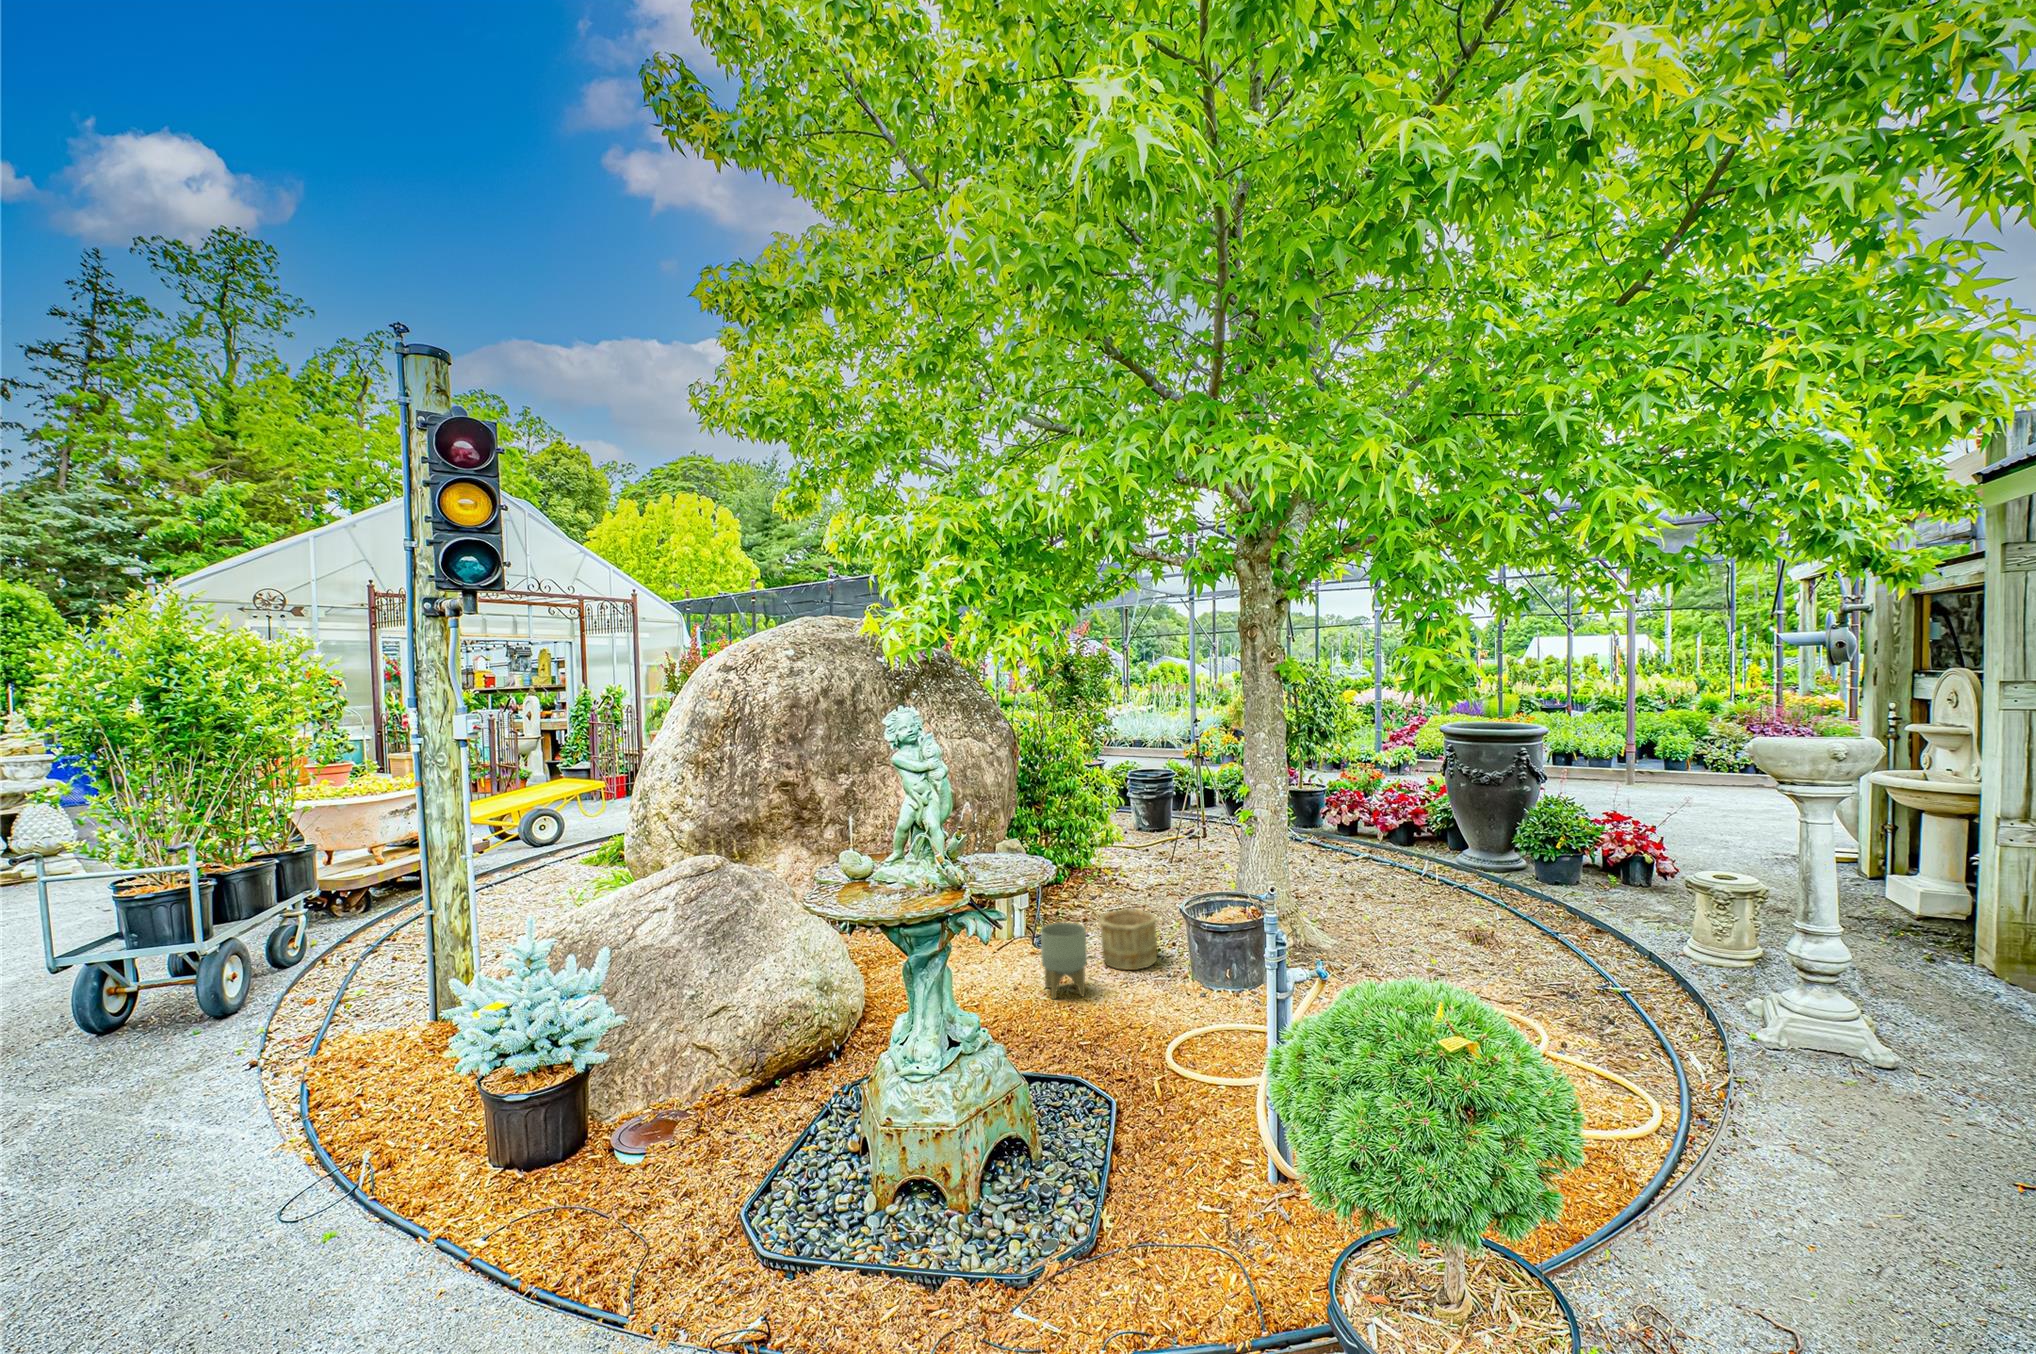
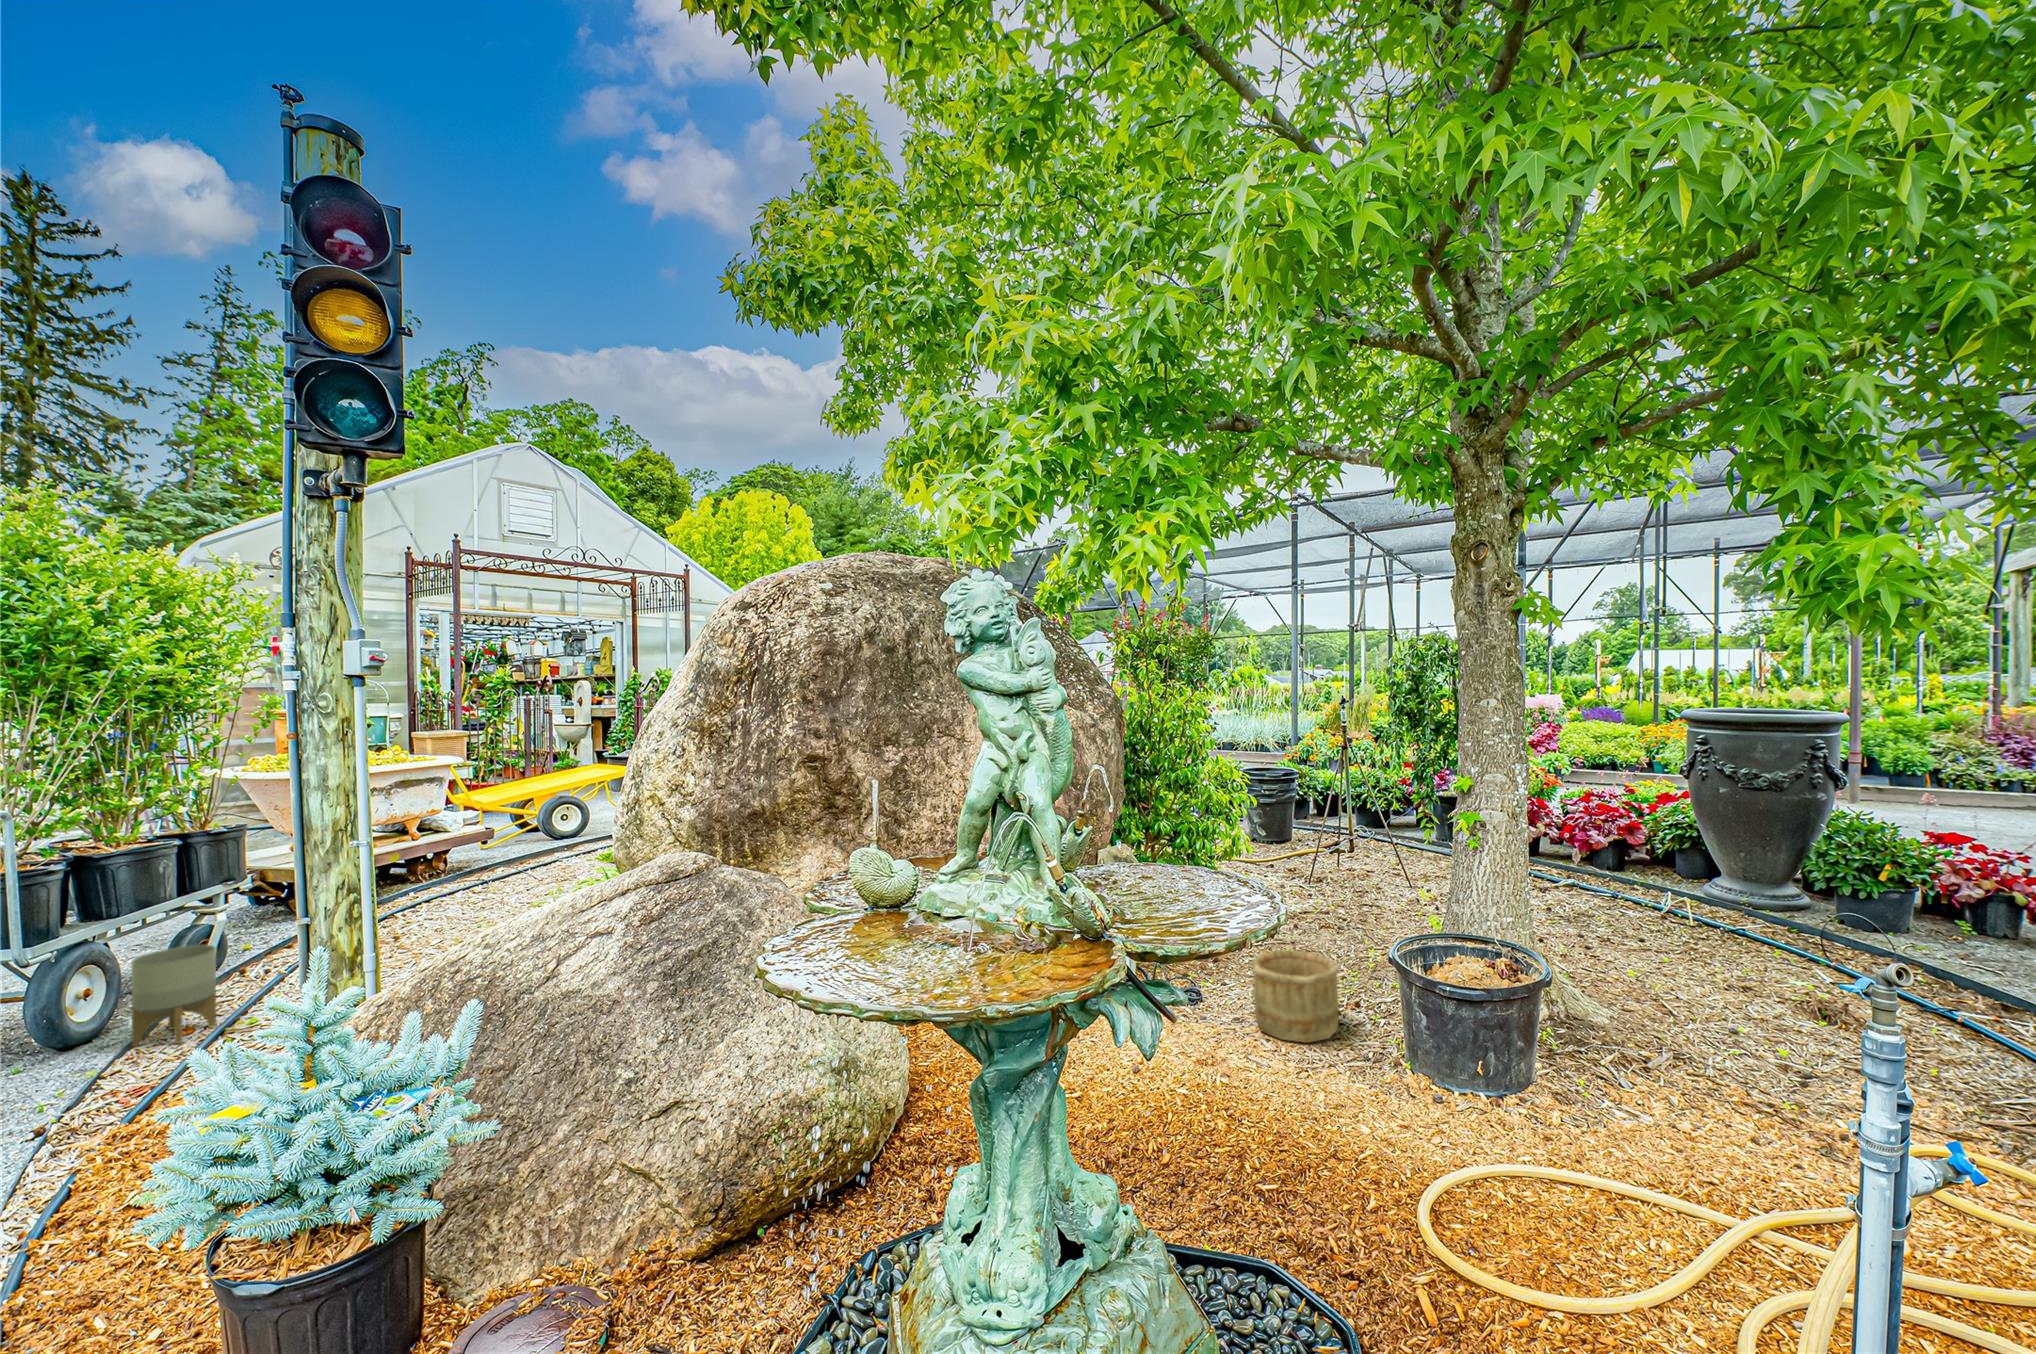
planter: present [1041,922,1087,999] -> present [132,945,216,1046]

